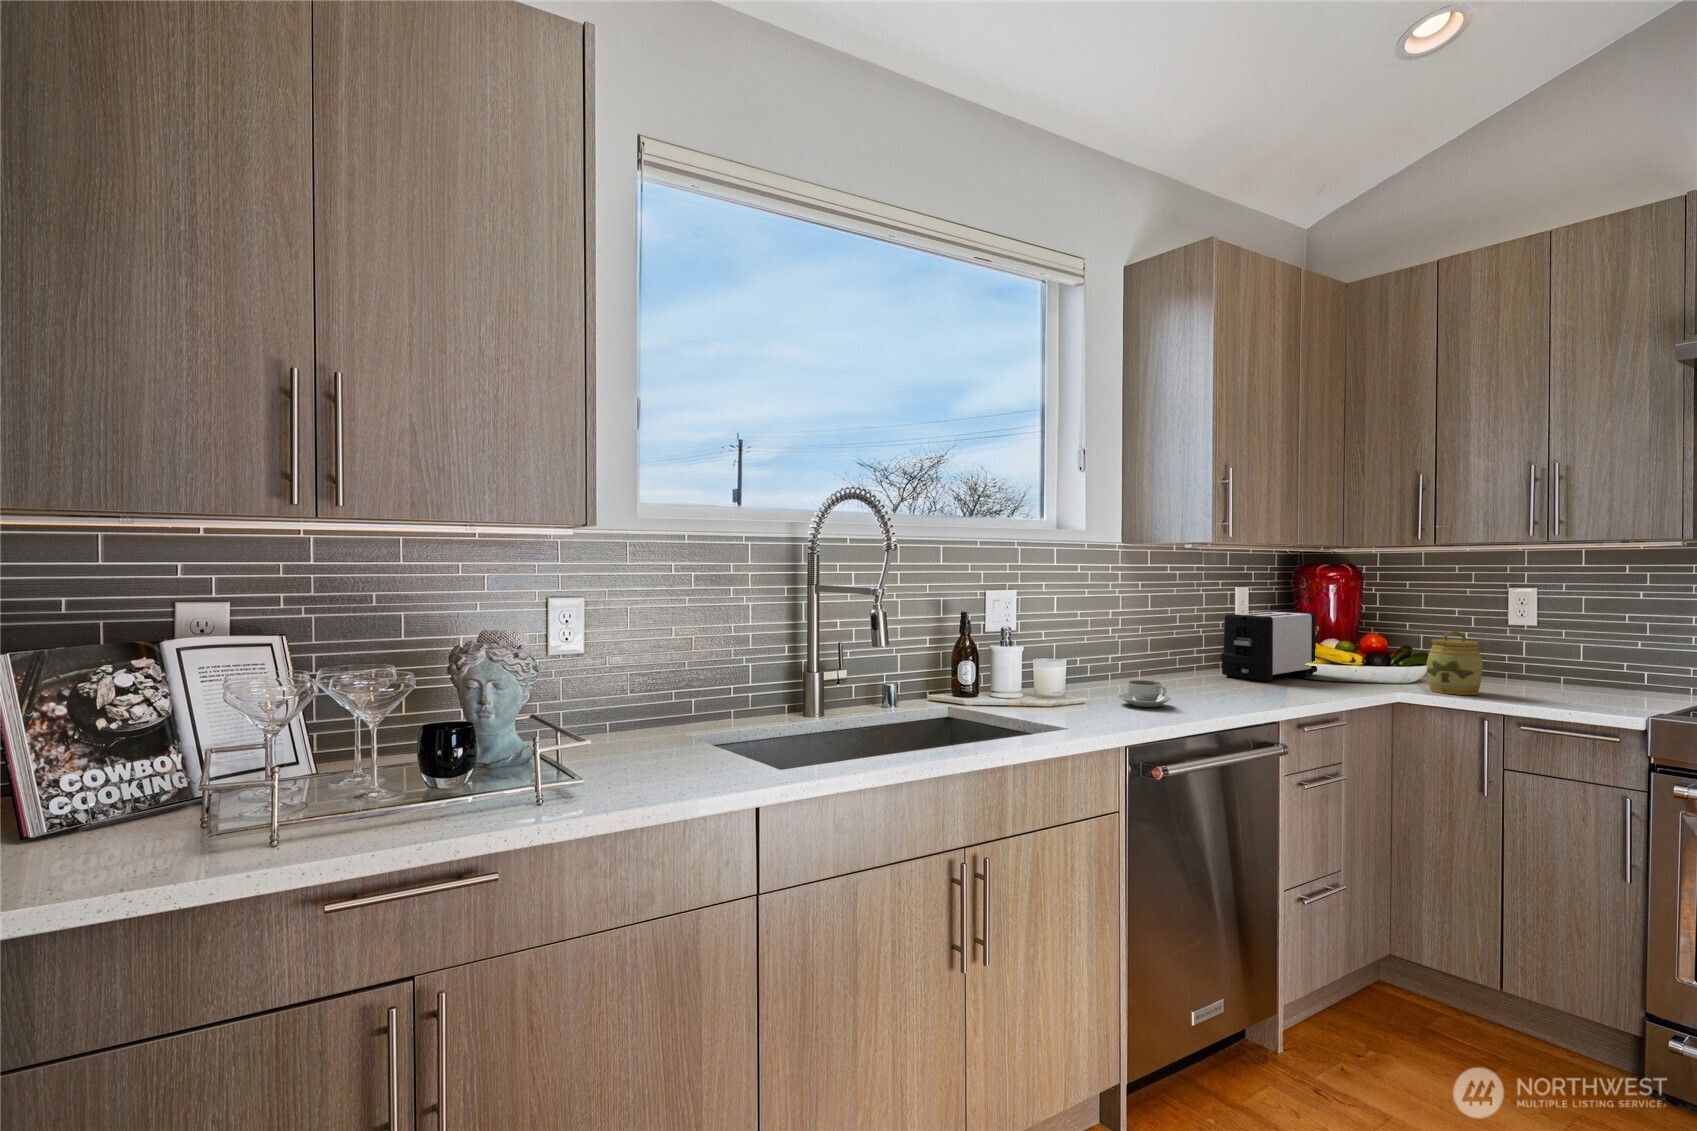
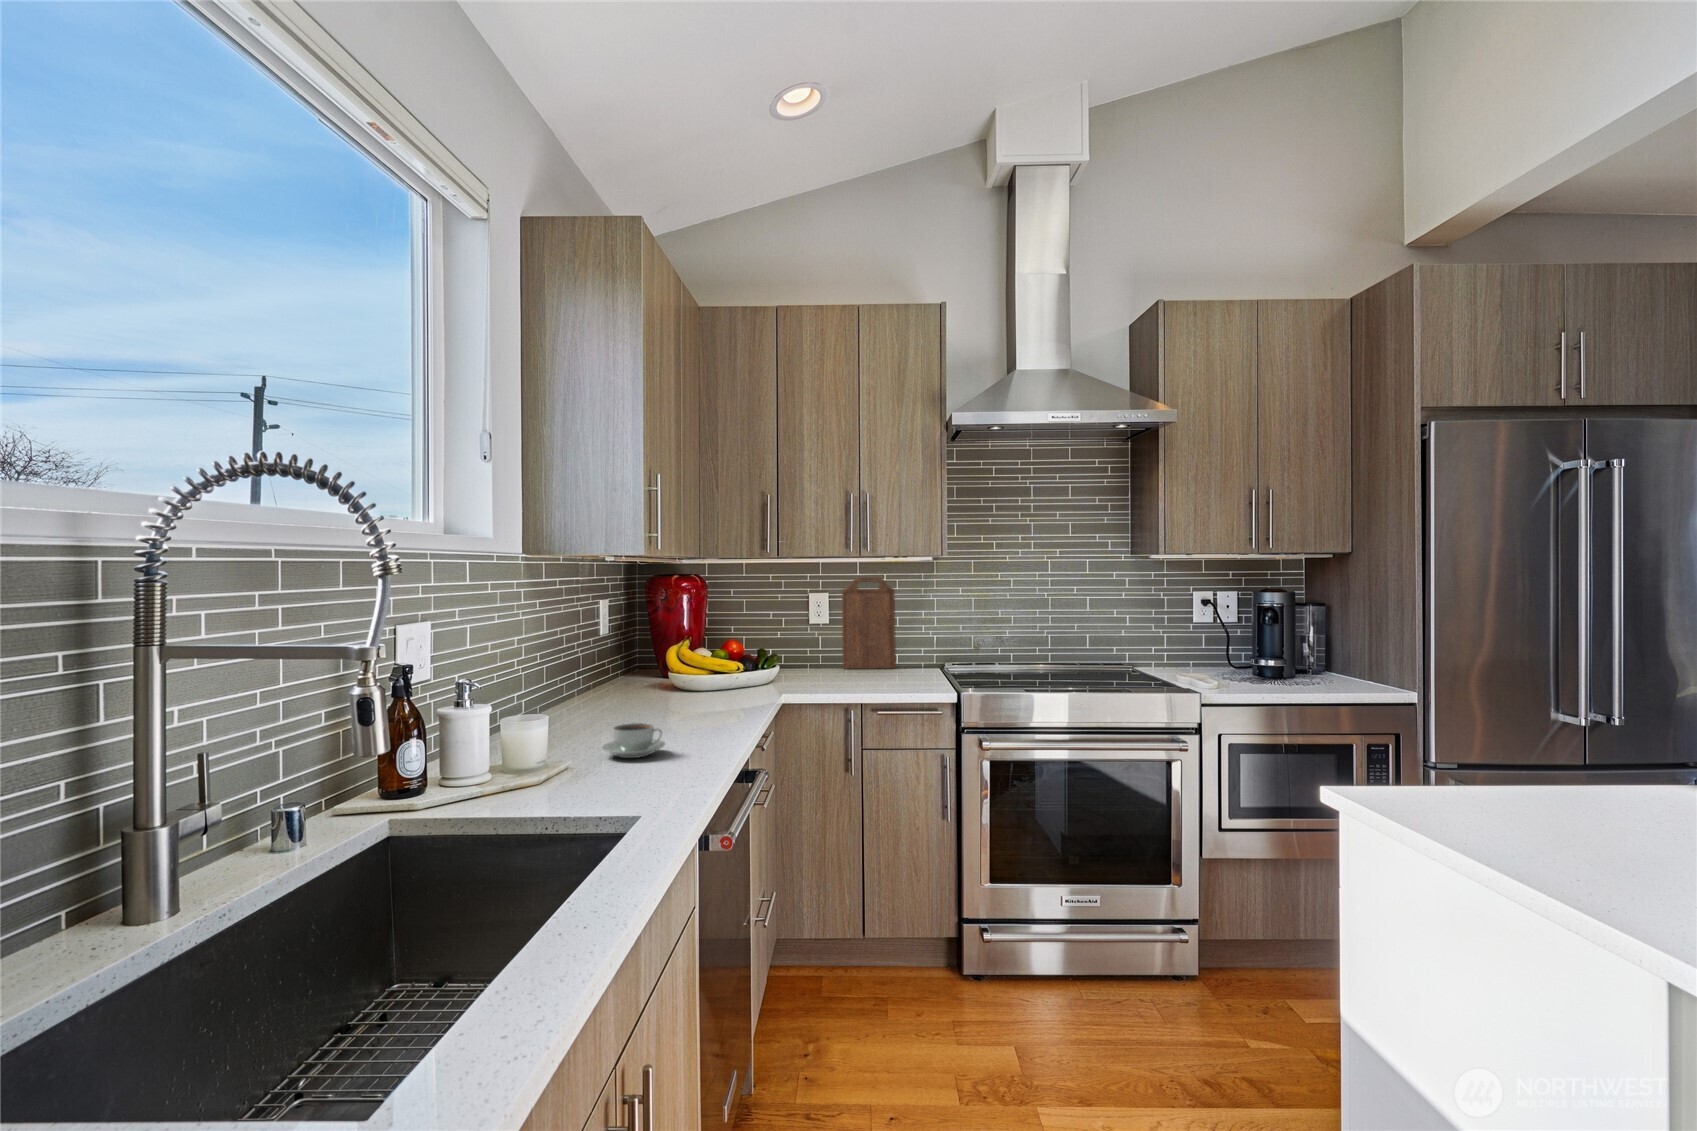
cutting board: none [1553,572,1640,690] -> present [842,577,896,669]
toaster: present [1221,611,1317,682] -> none [624,625,695,704]
jar: present [1427,630,1483,695] -> none [794,632,838,691]

